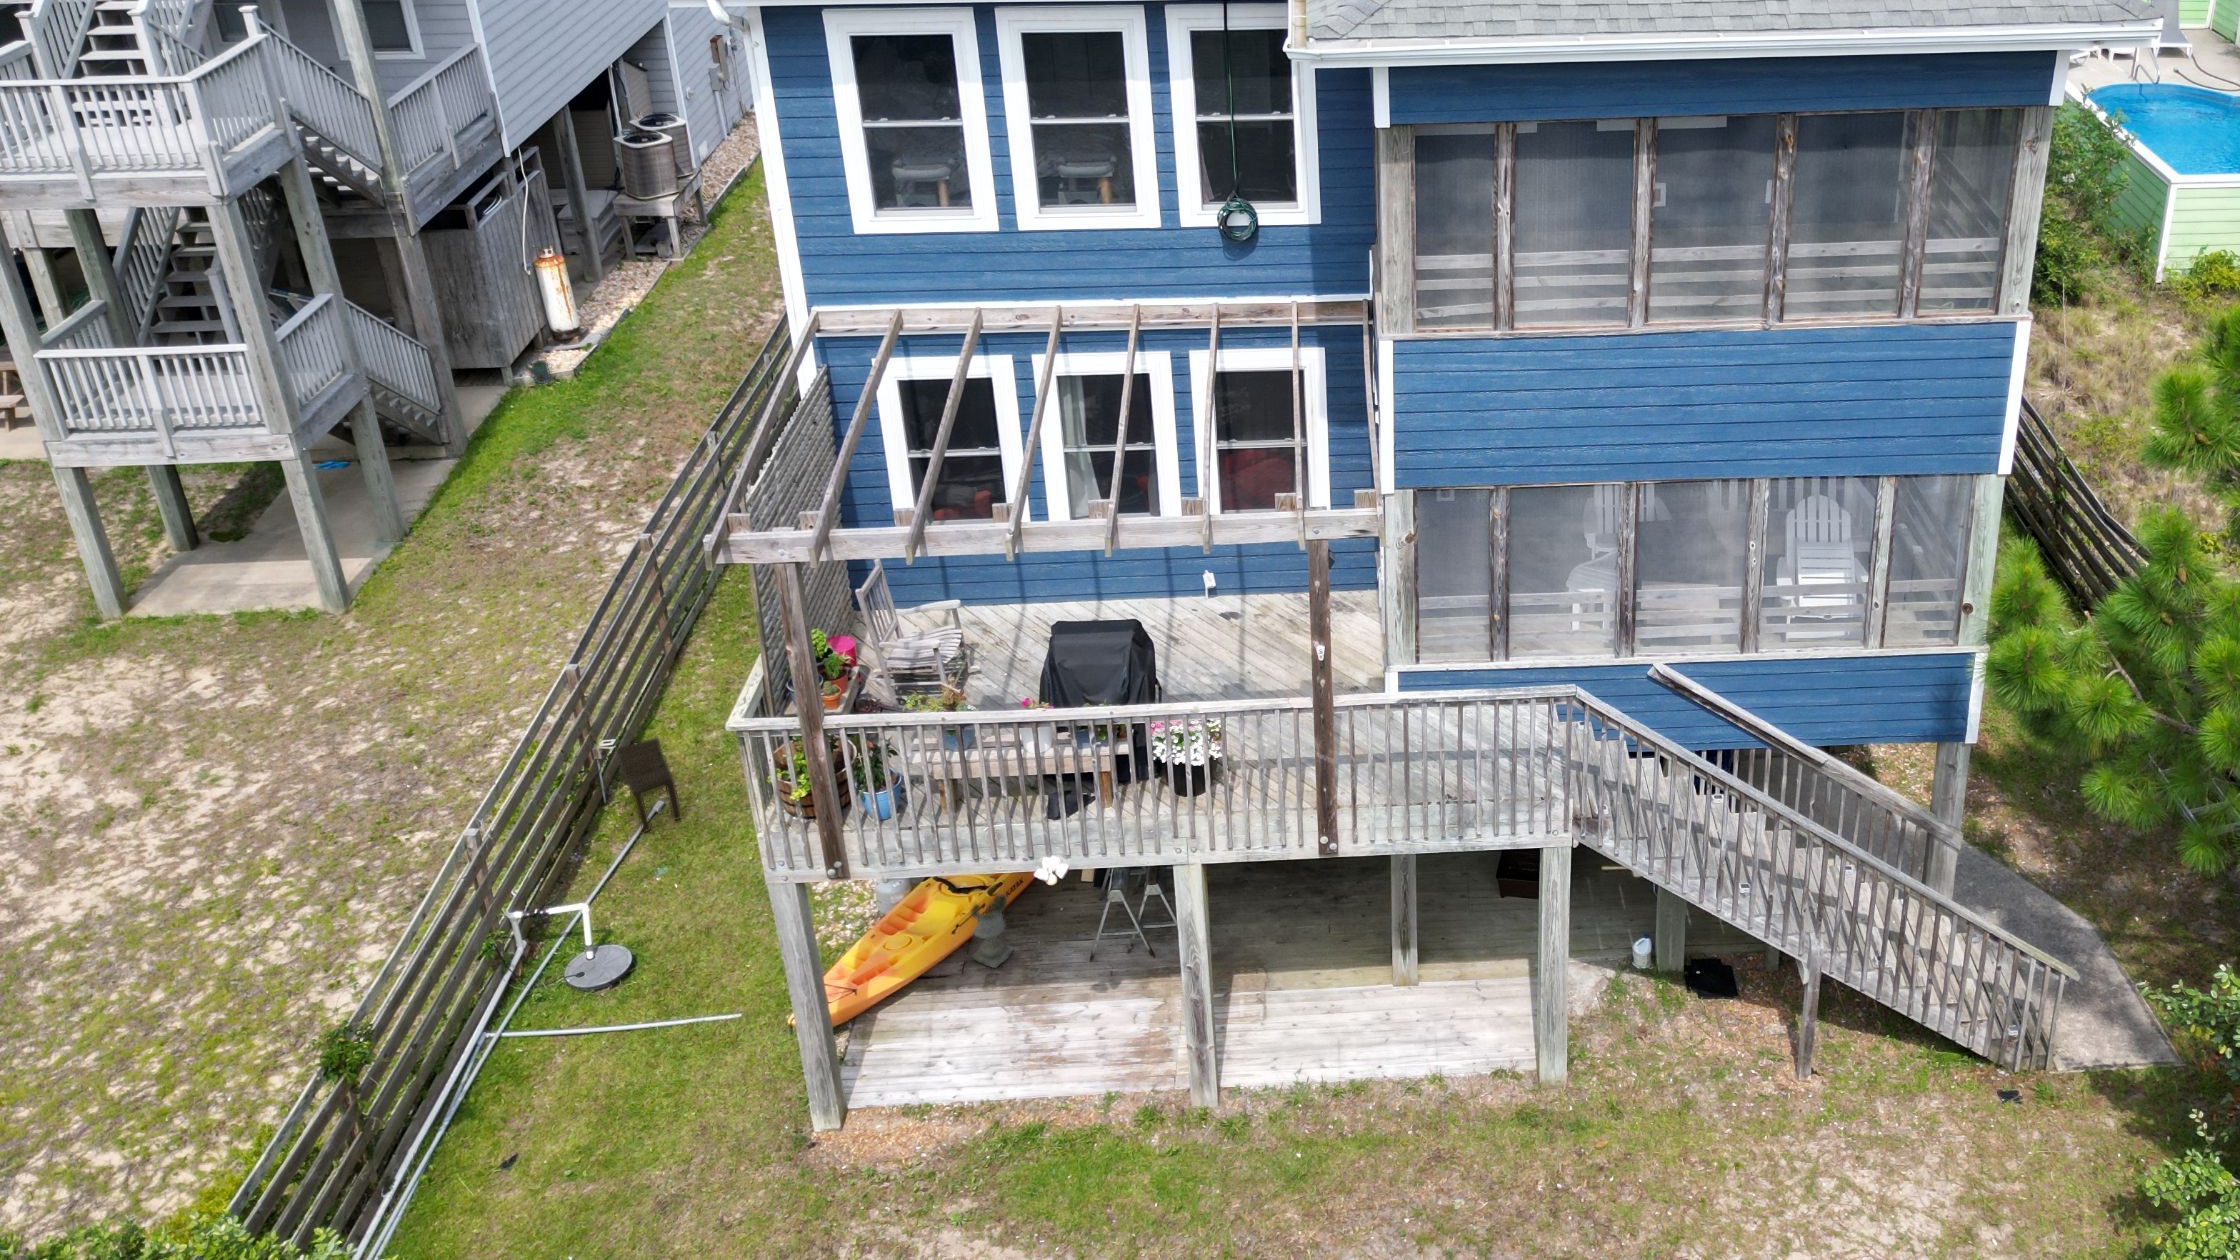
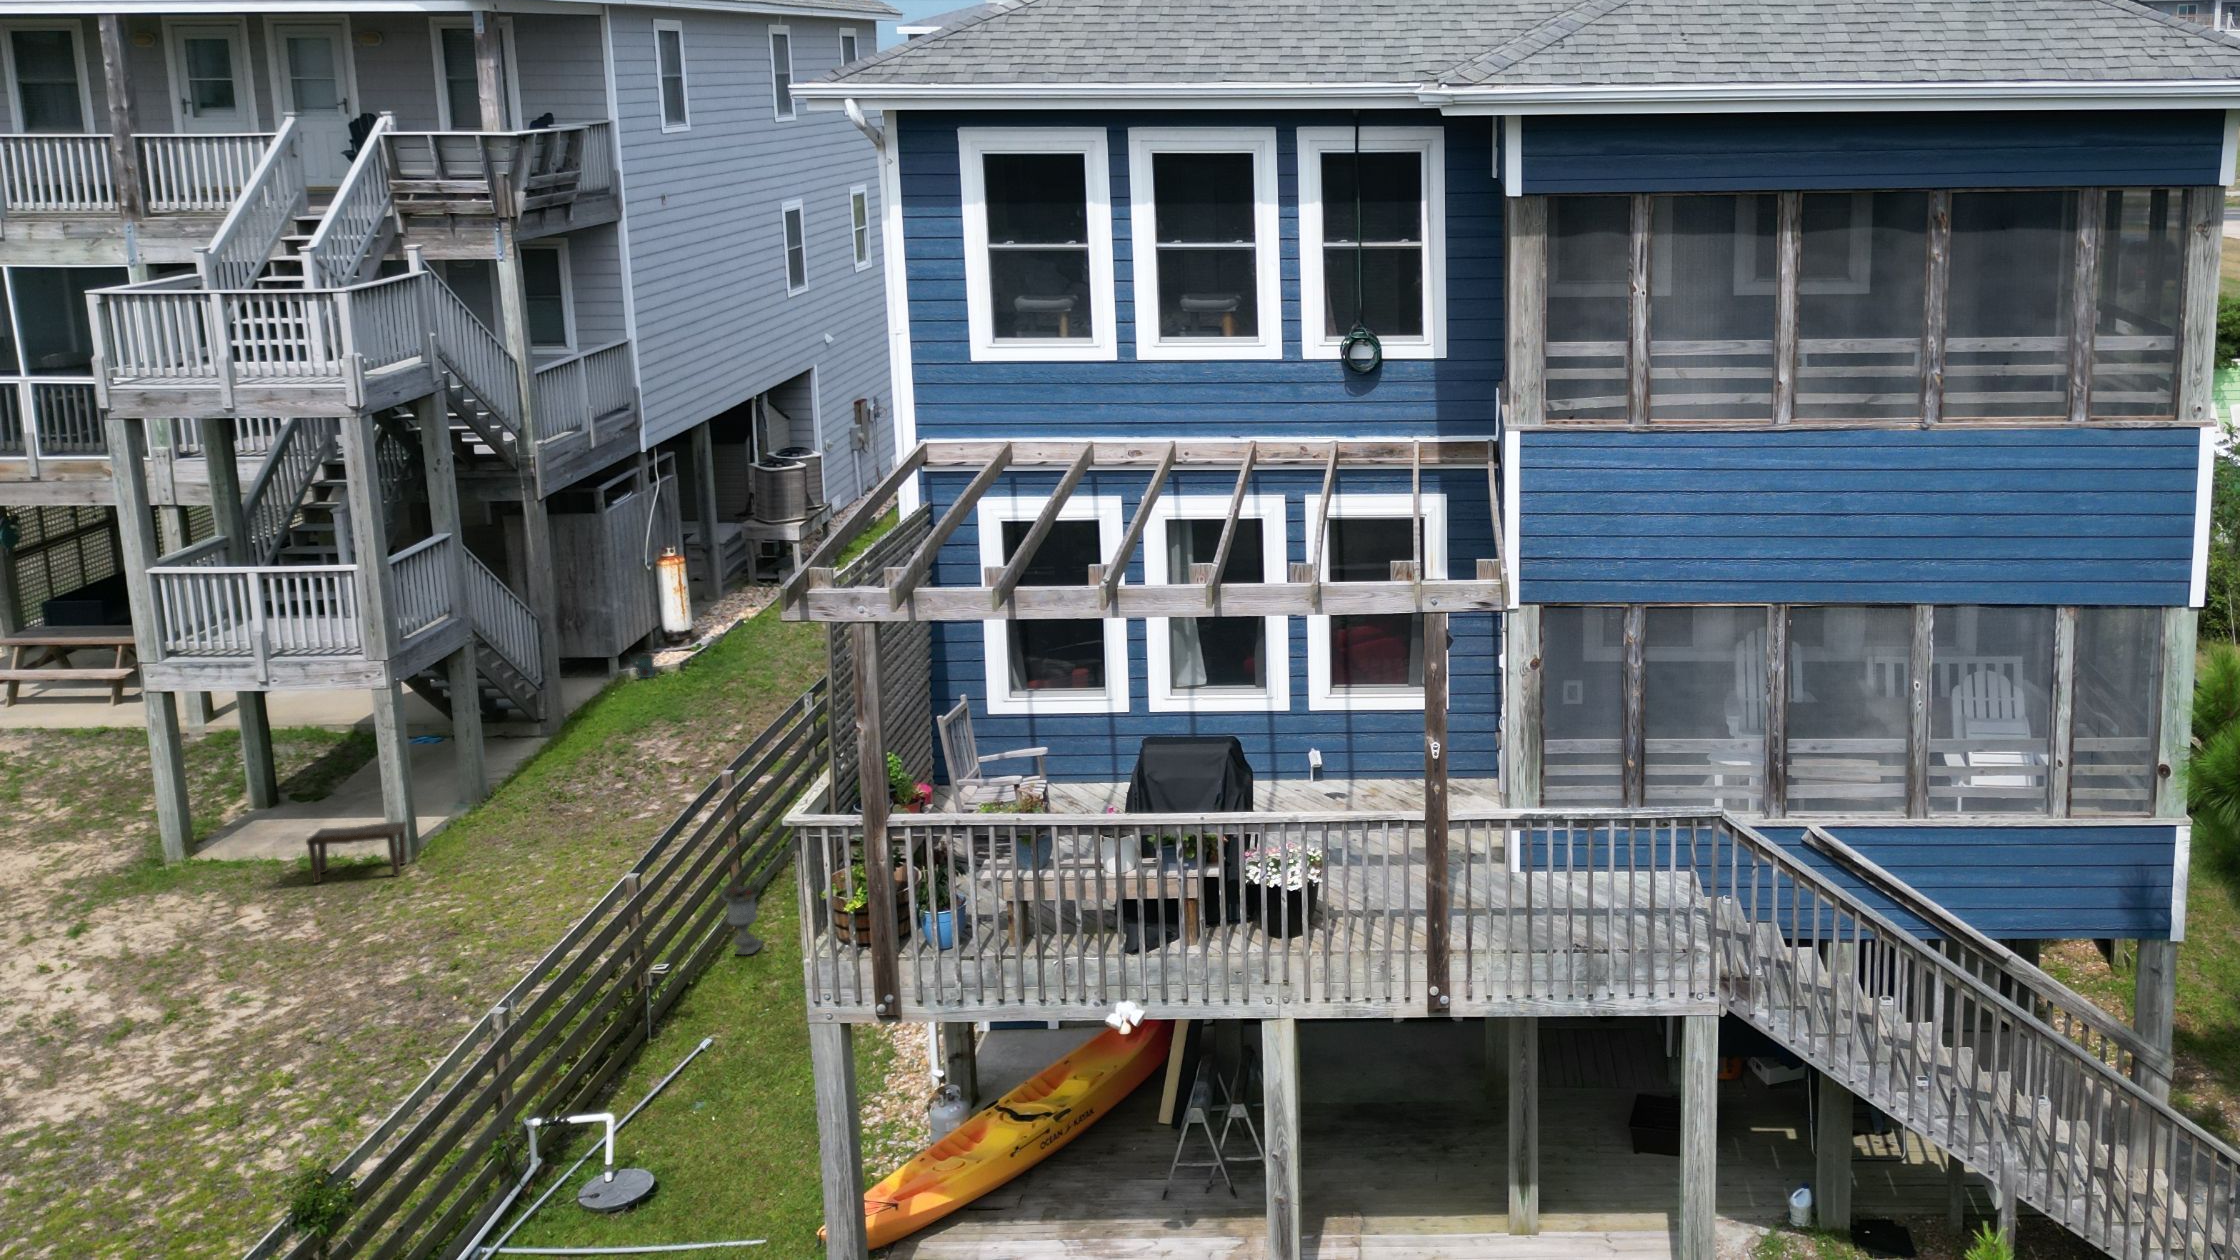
bench: present [616,738,682,832] -> present [306,822,407,883]
planter: present [971,894,1013,968] -> present [722,884,763,955]

